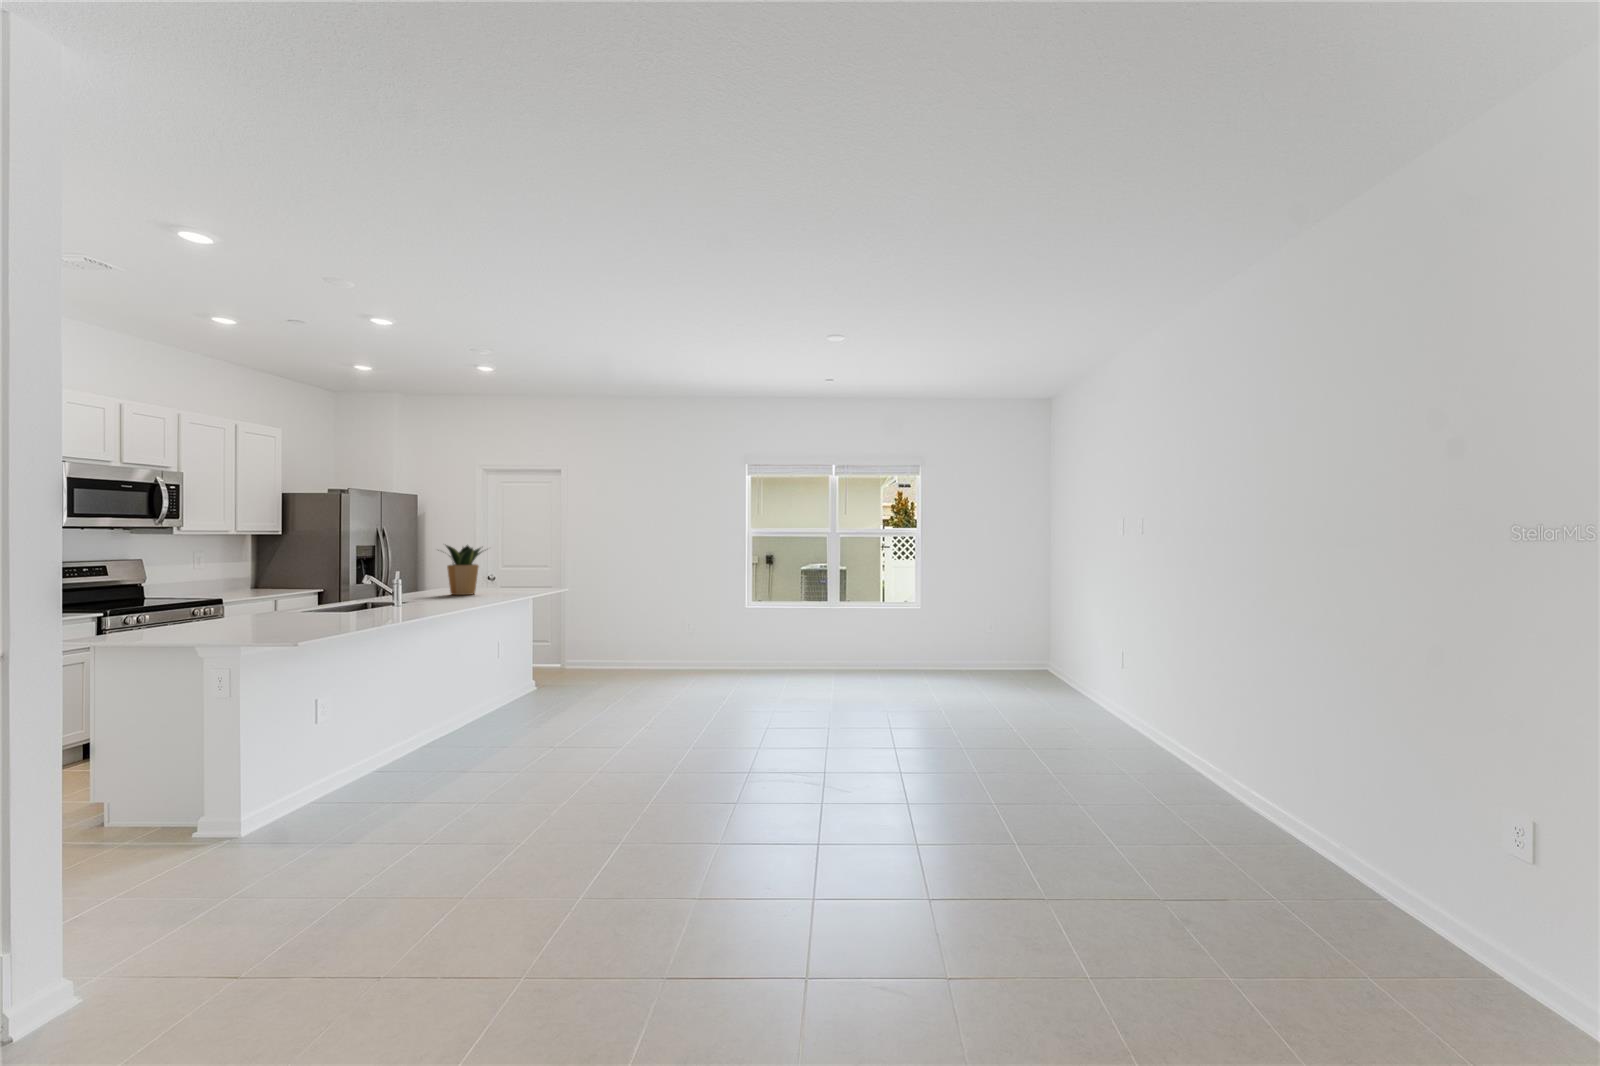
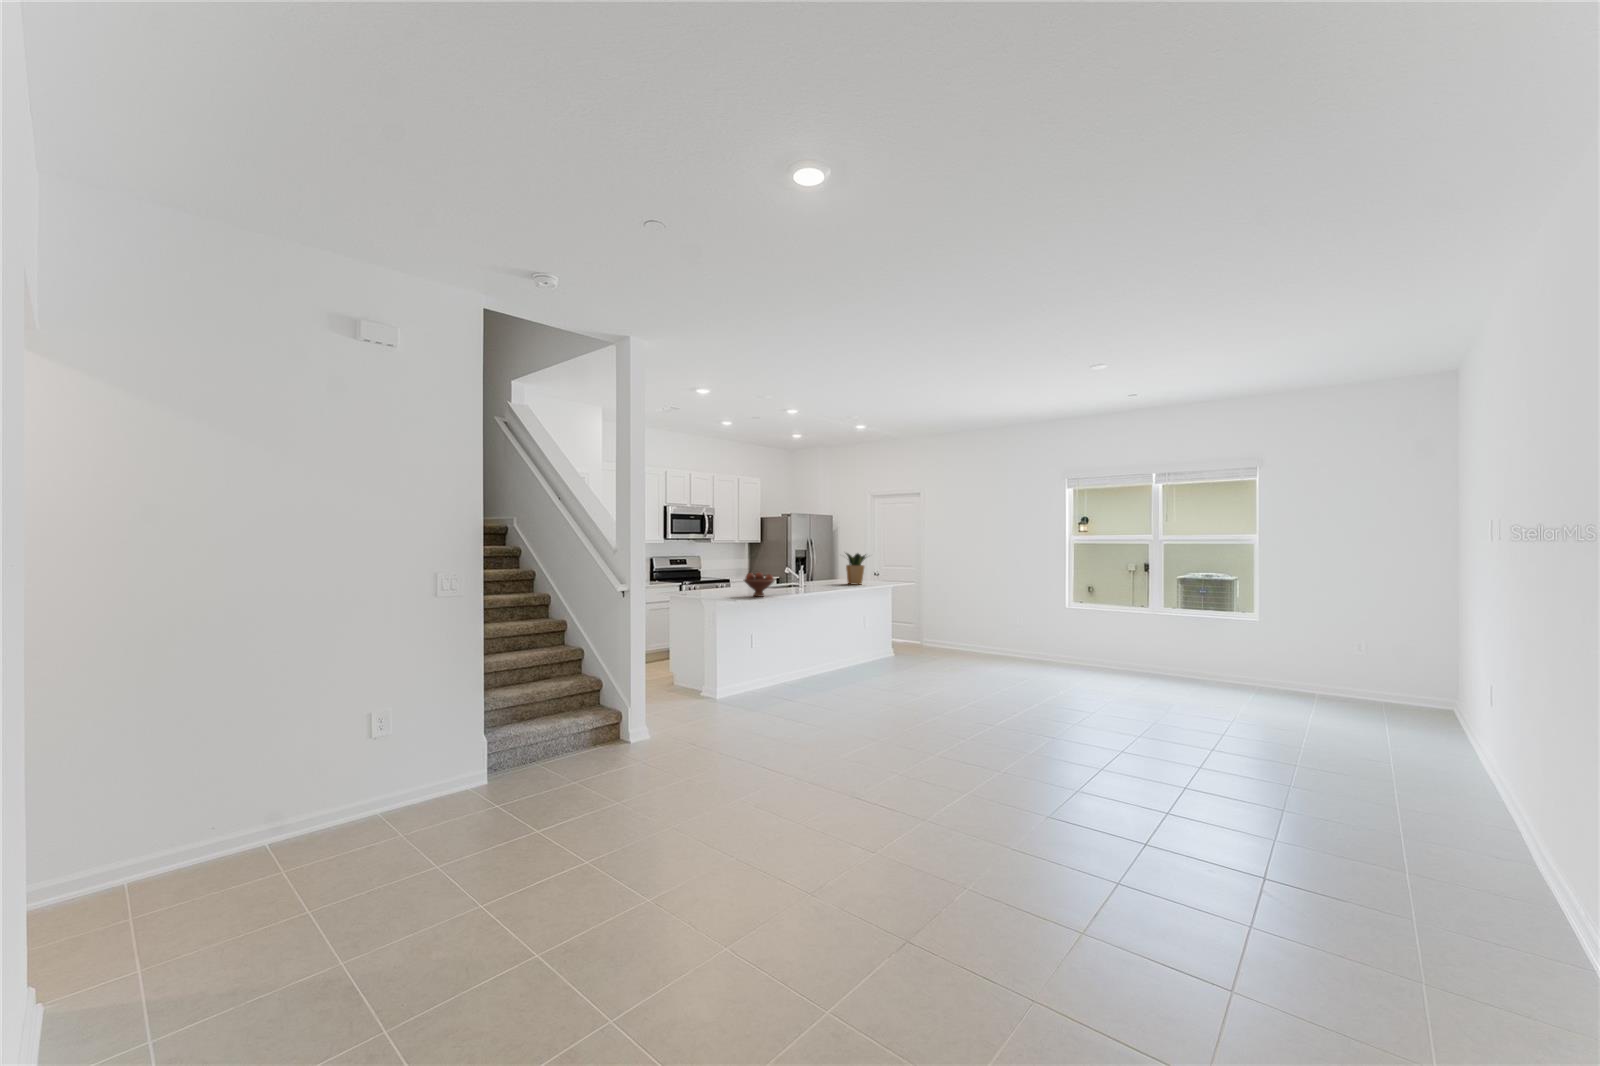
fruit bowl: none [242,582,315,629] -> present [744,573,774,597]

